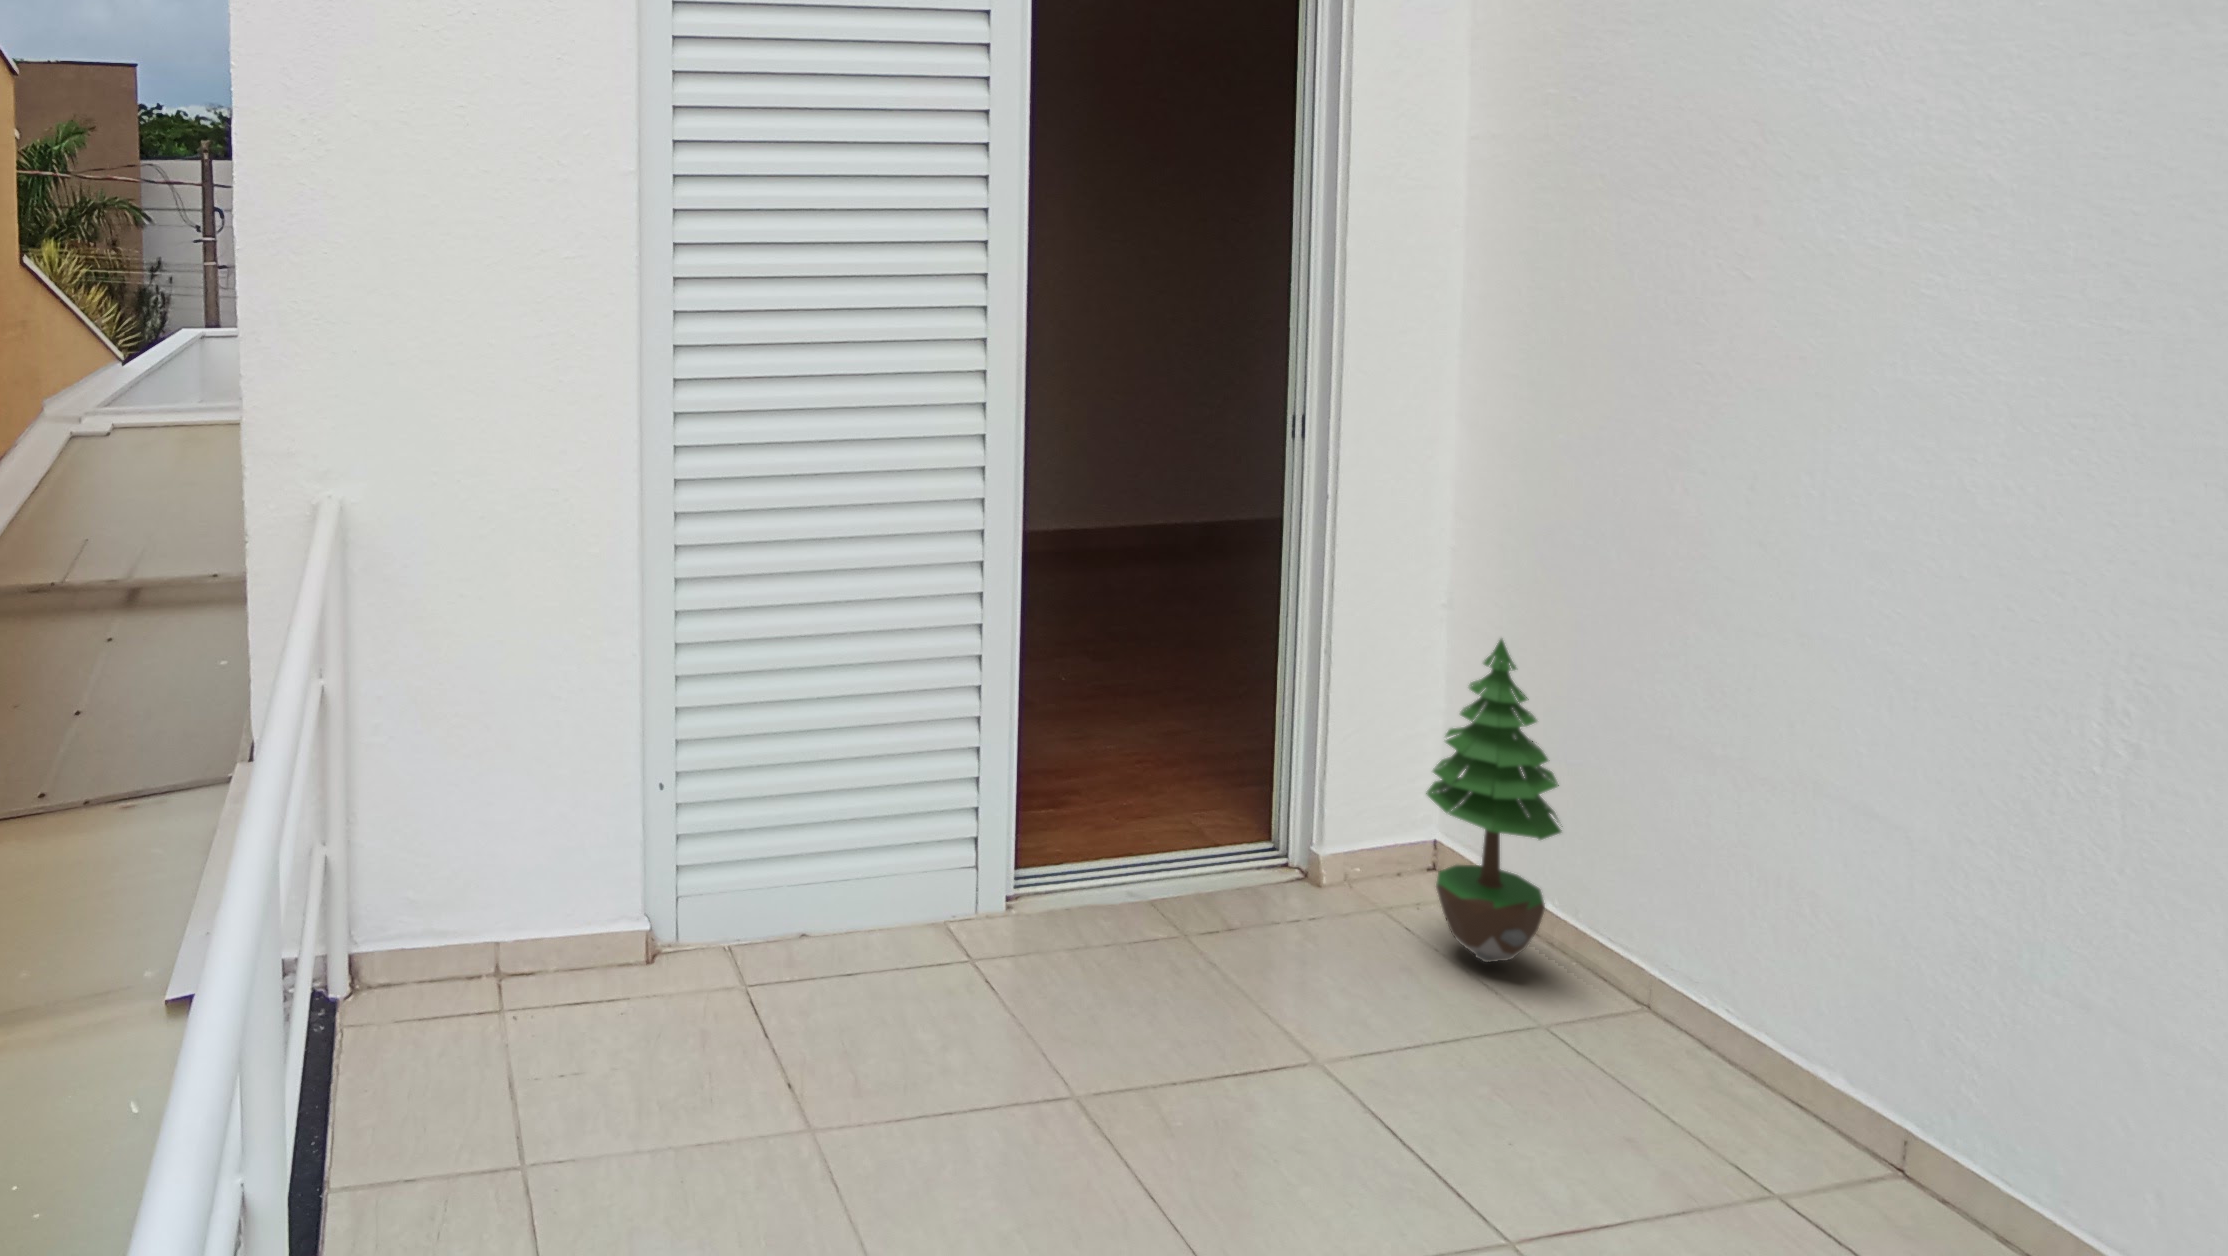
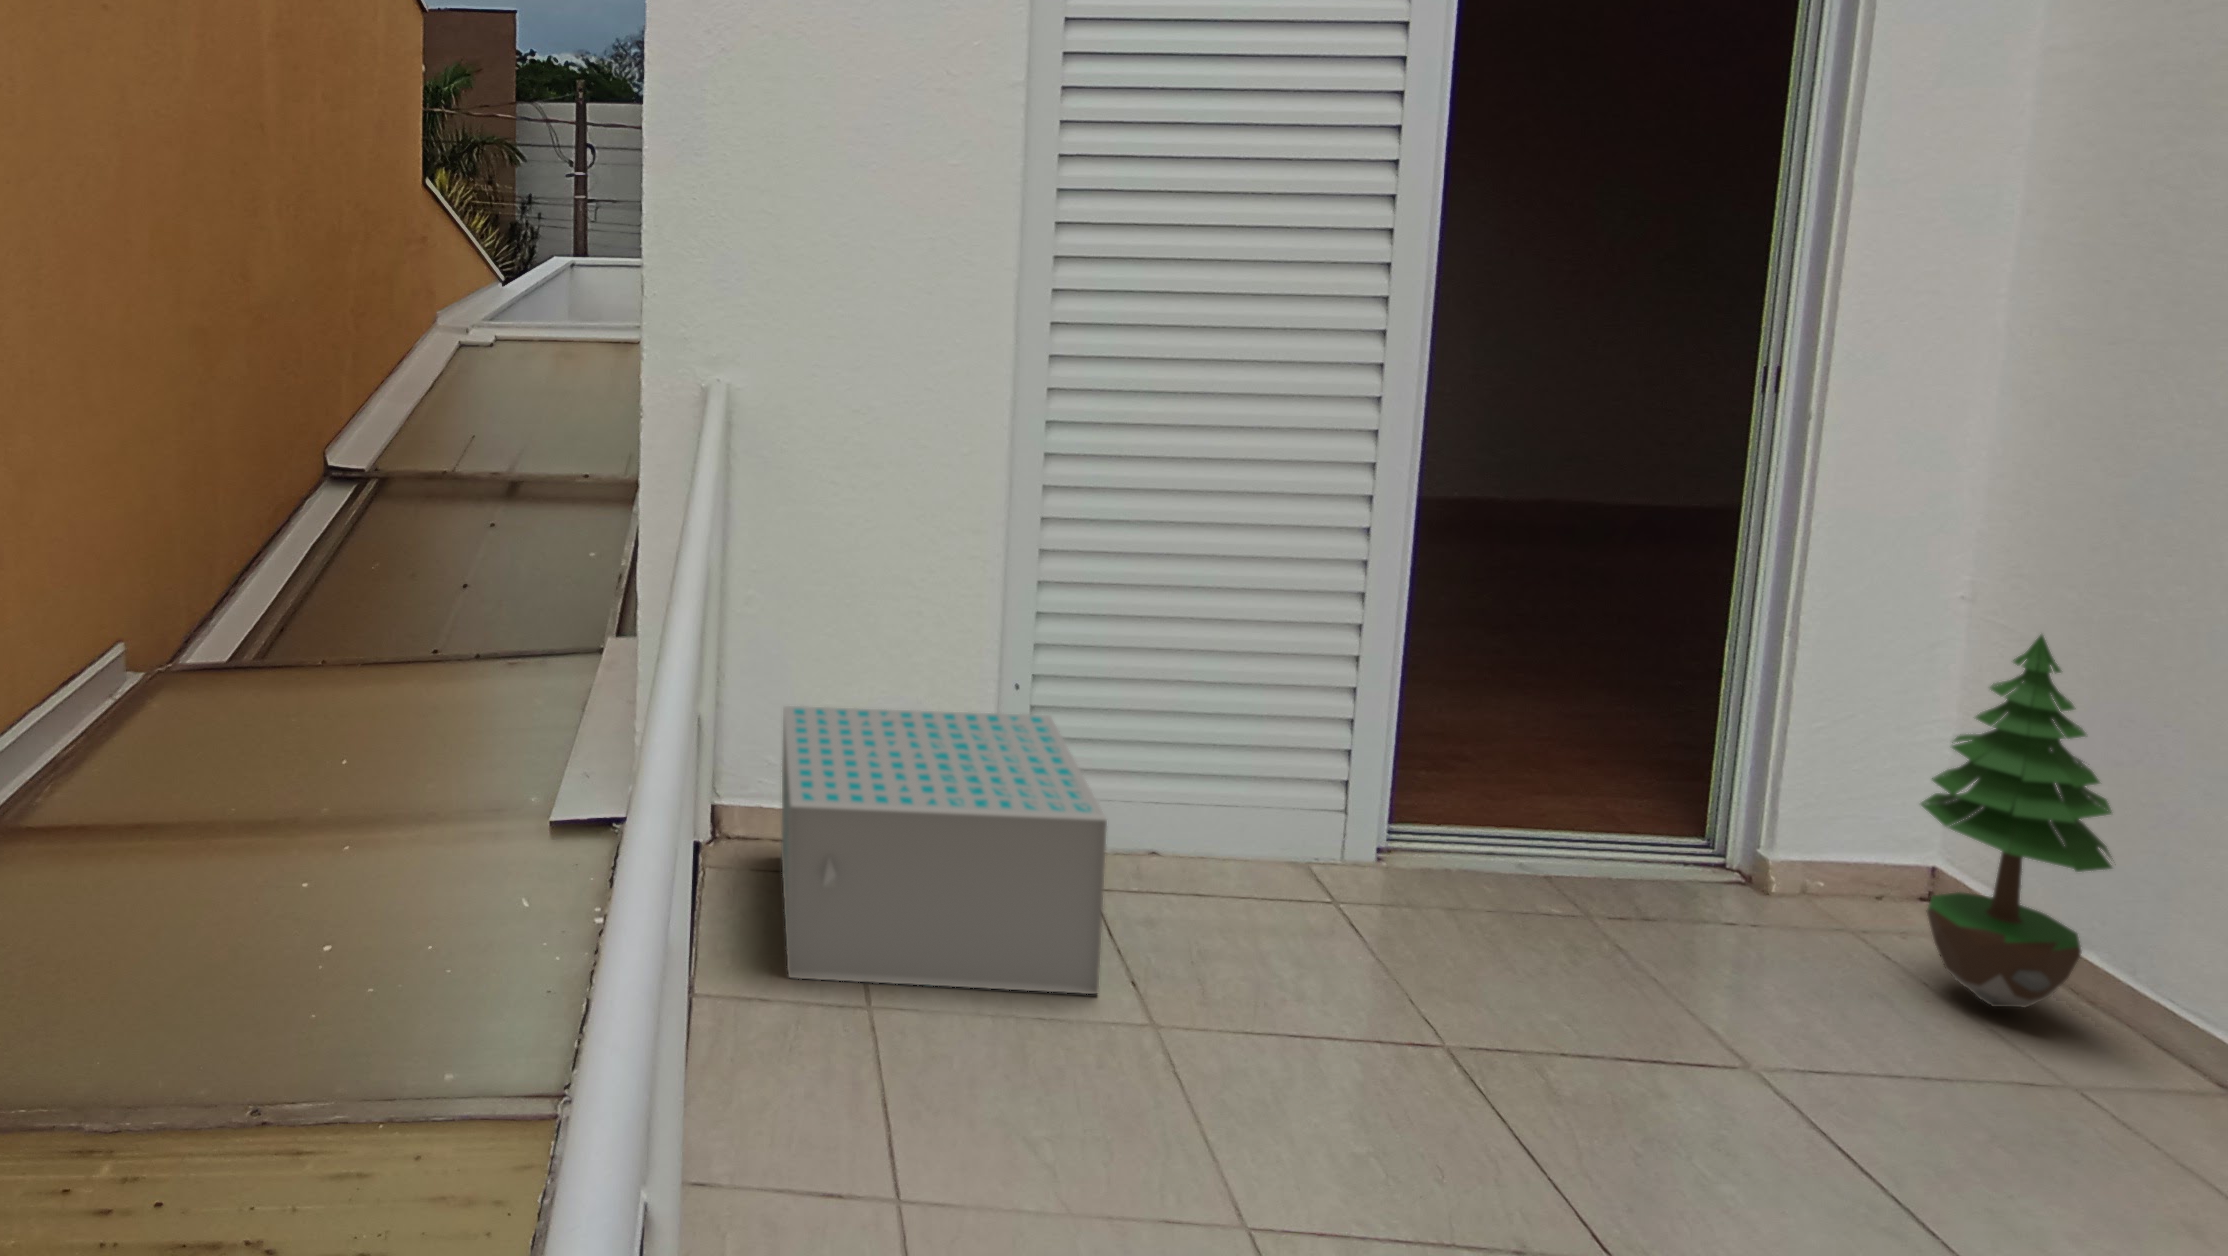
storage box: none [426,813,764,1166] -> present [781,706,1107,994]

